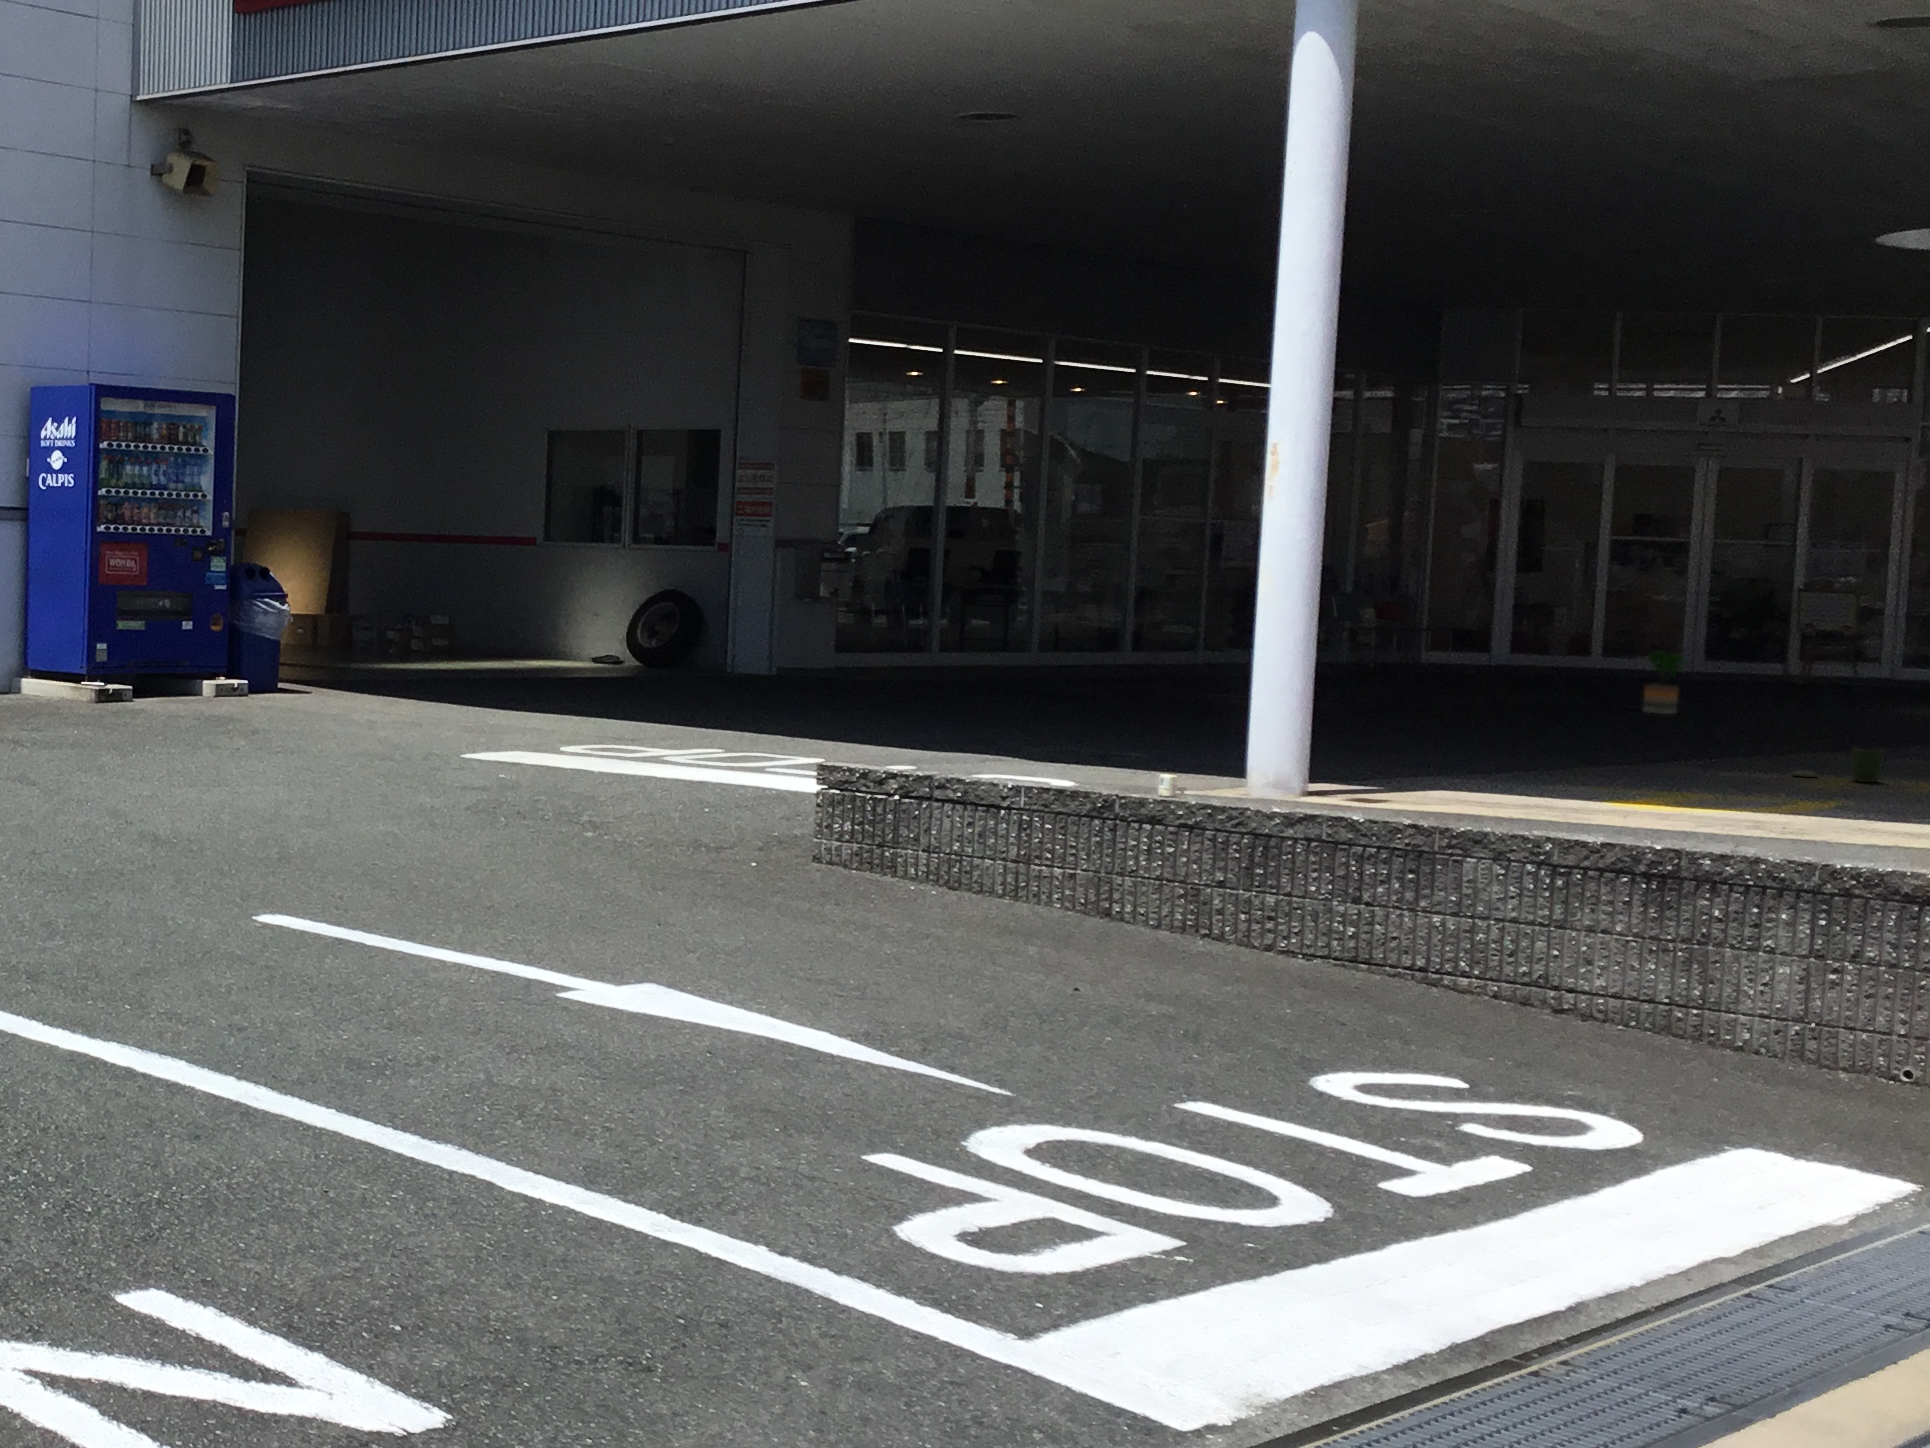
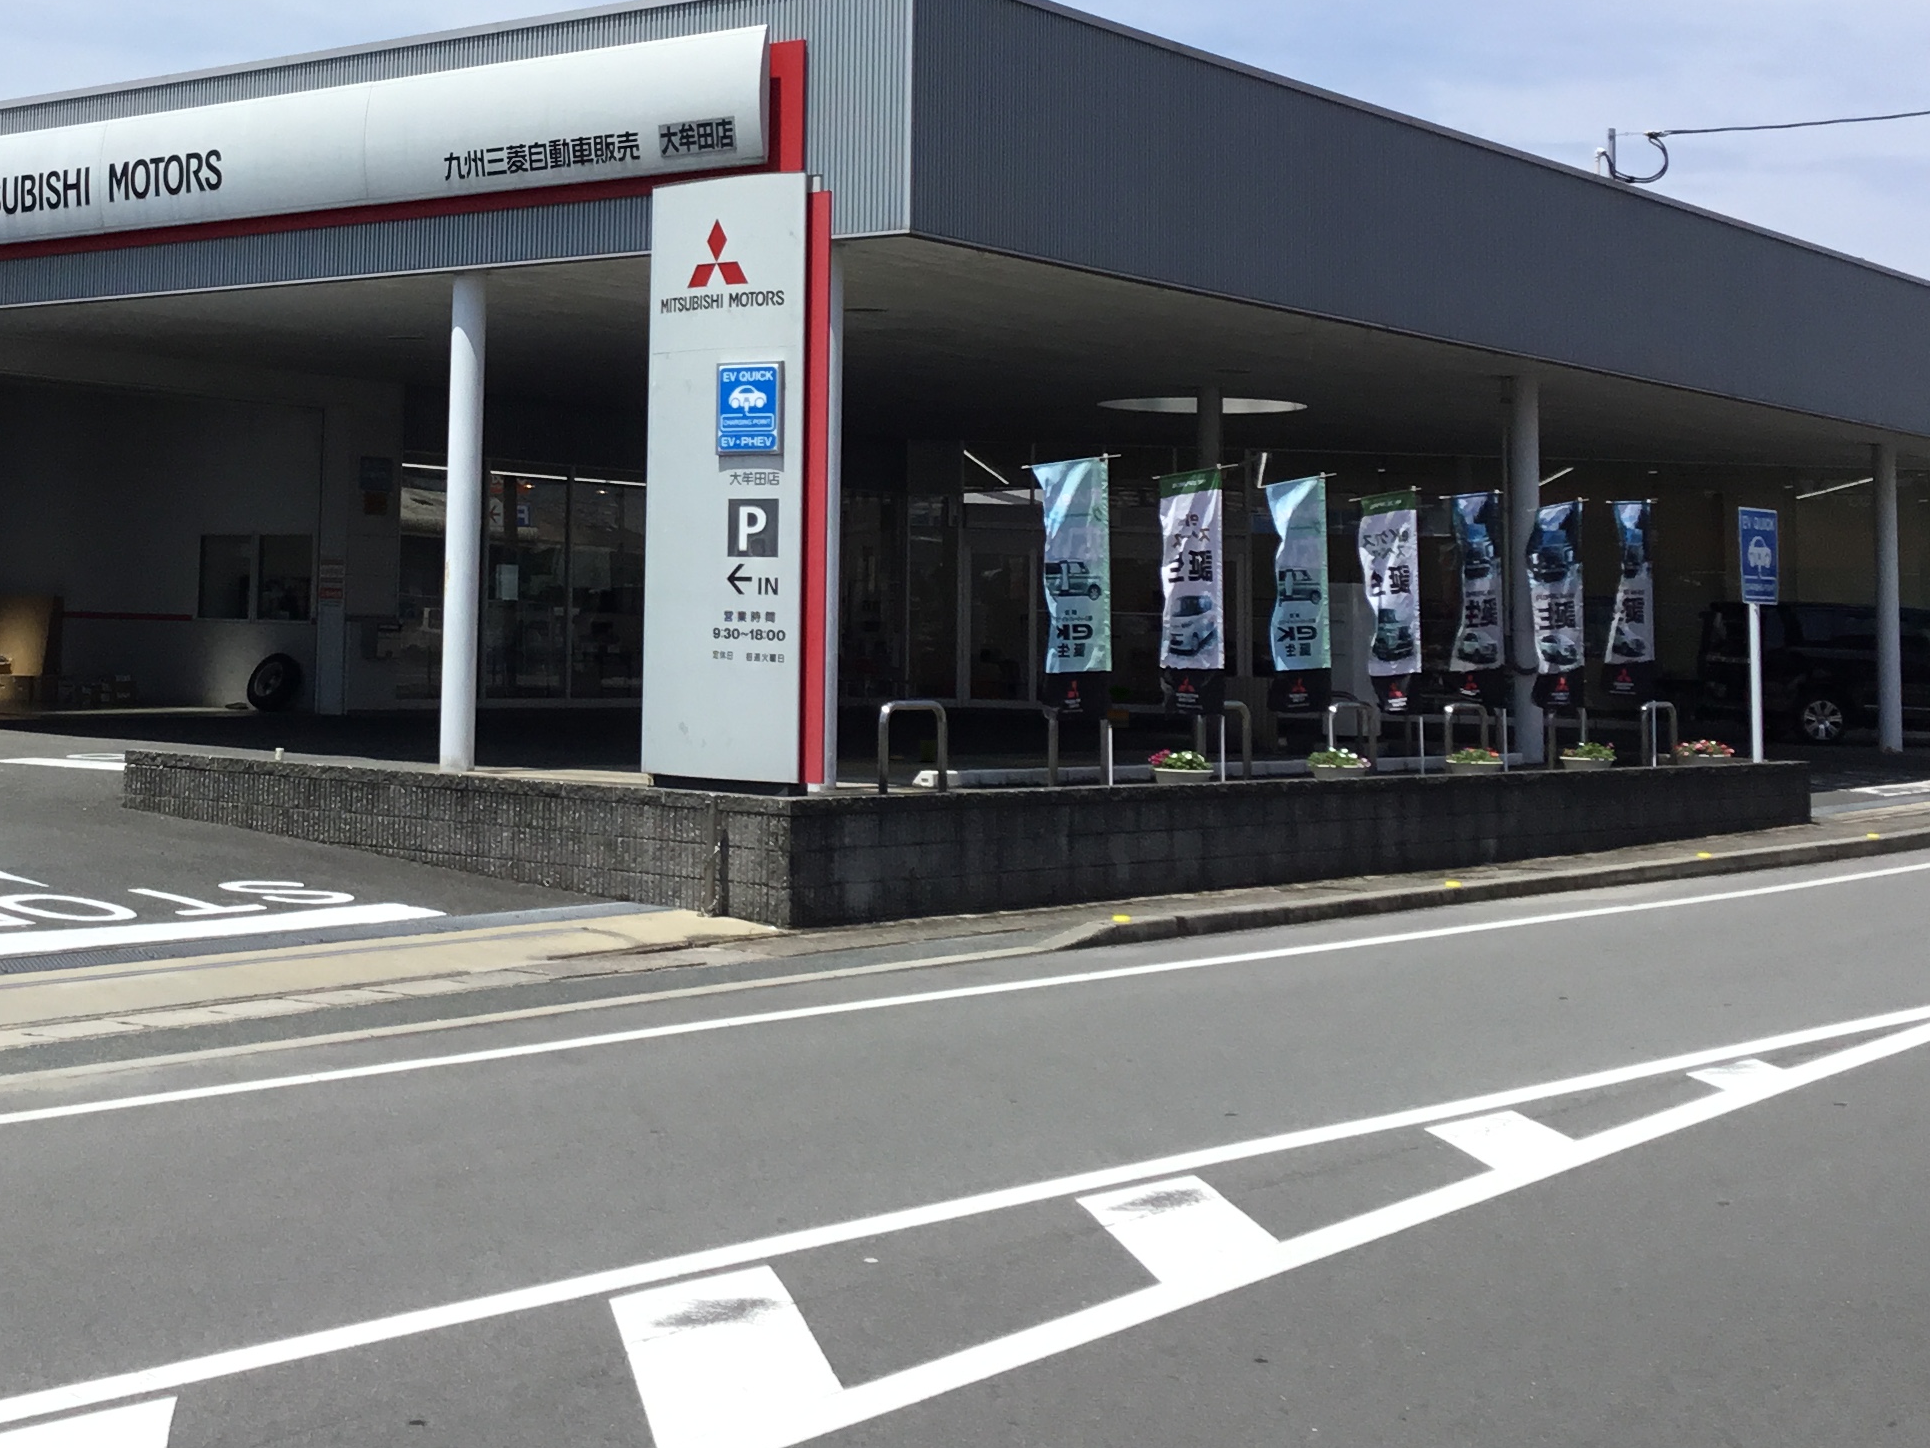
potted tree: present [1643,652,1687,714] -> present [1107,685,1133,728]

